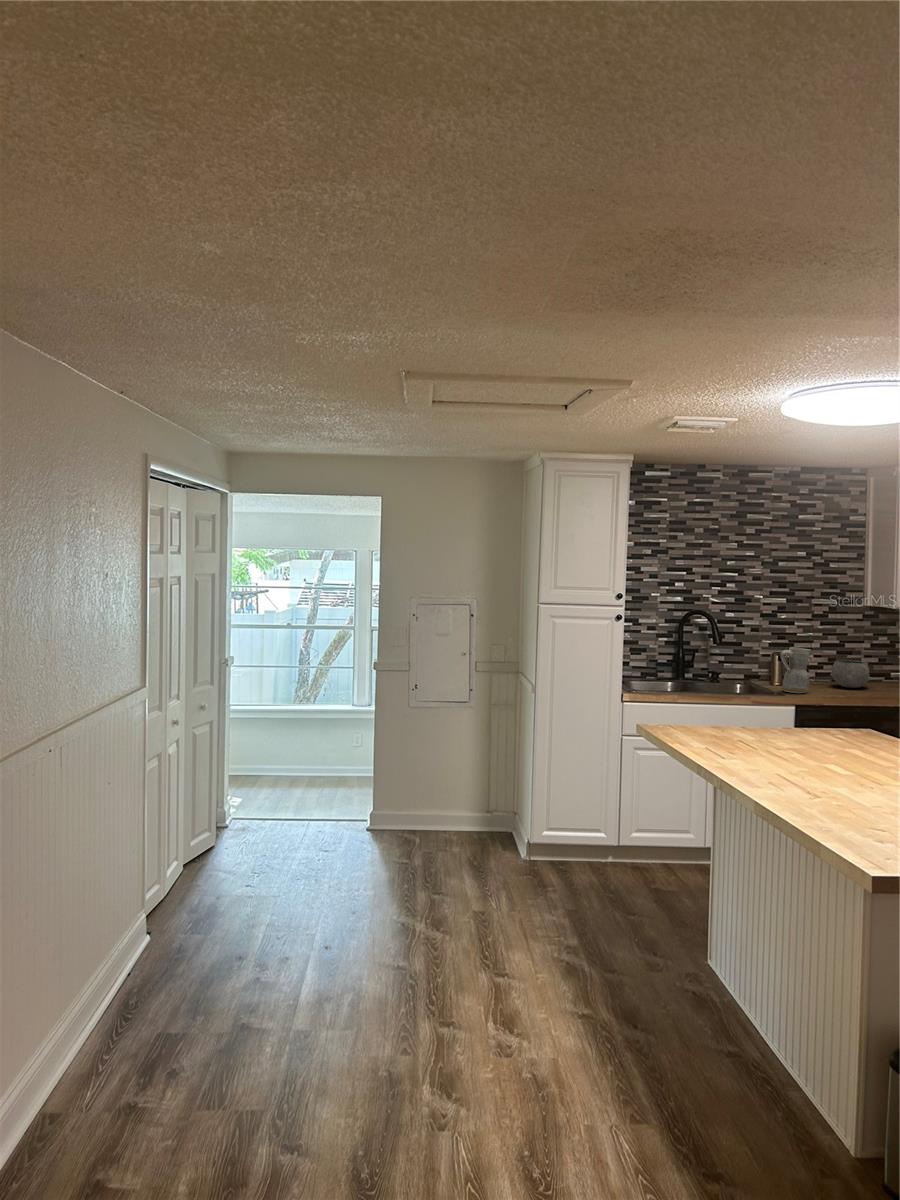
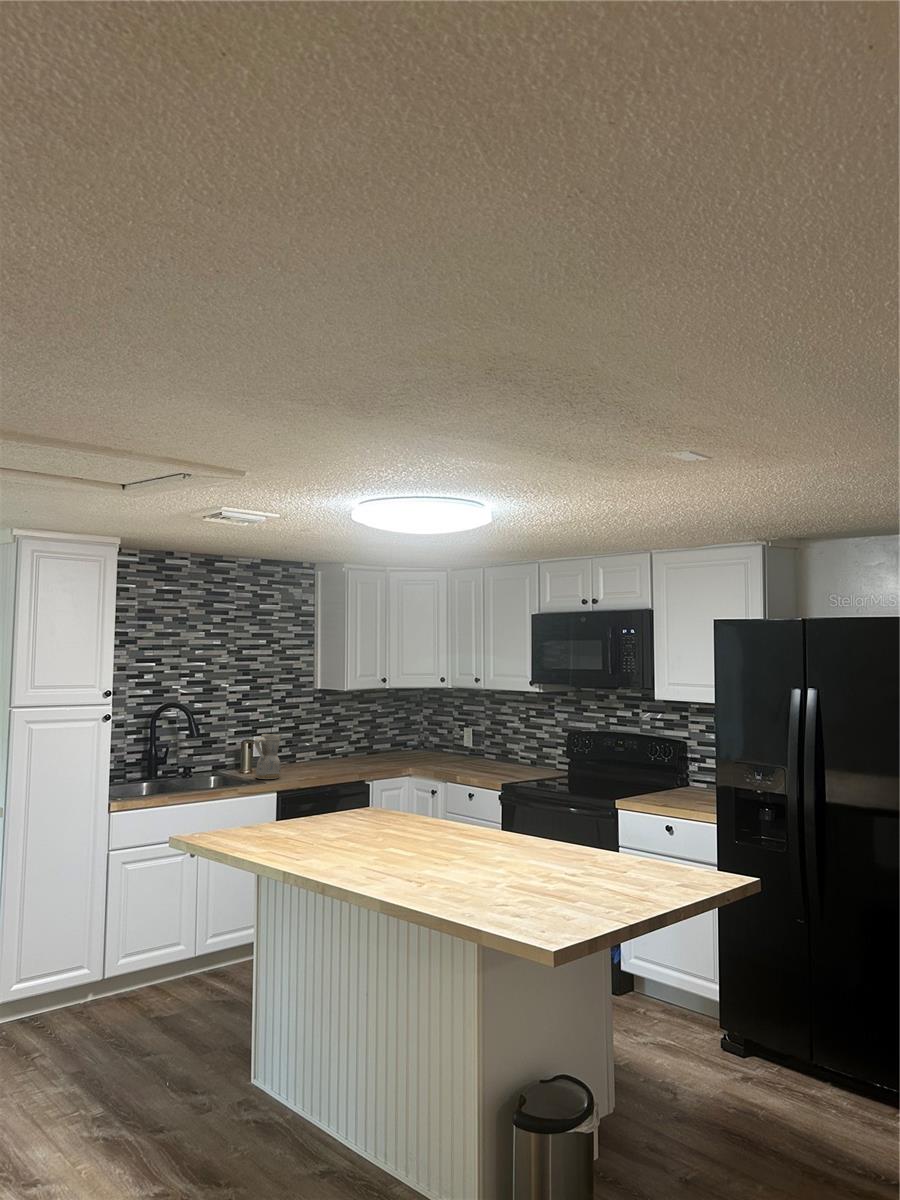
bowl: present [830,660,870,688] -> none [291,741,326,768]

